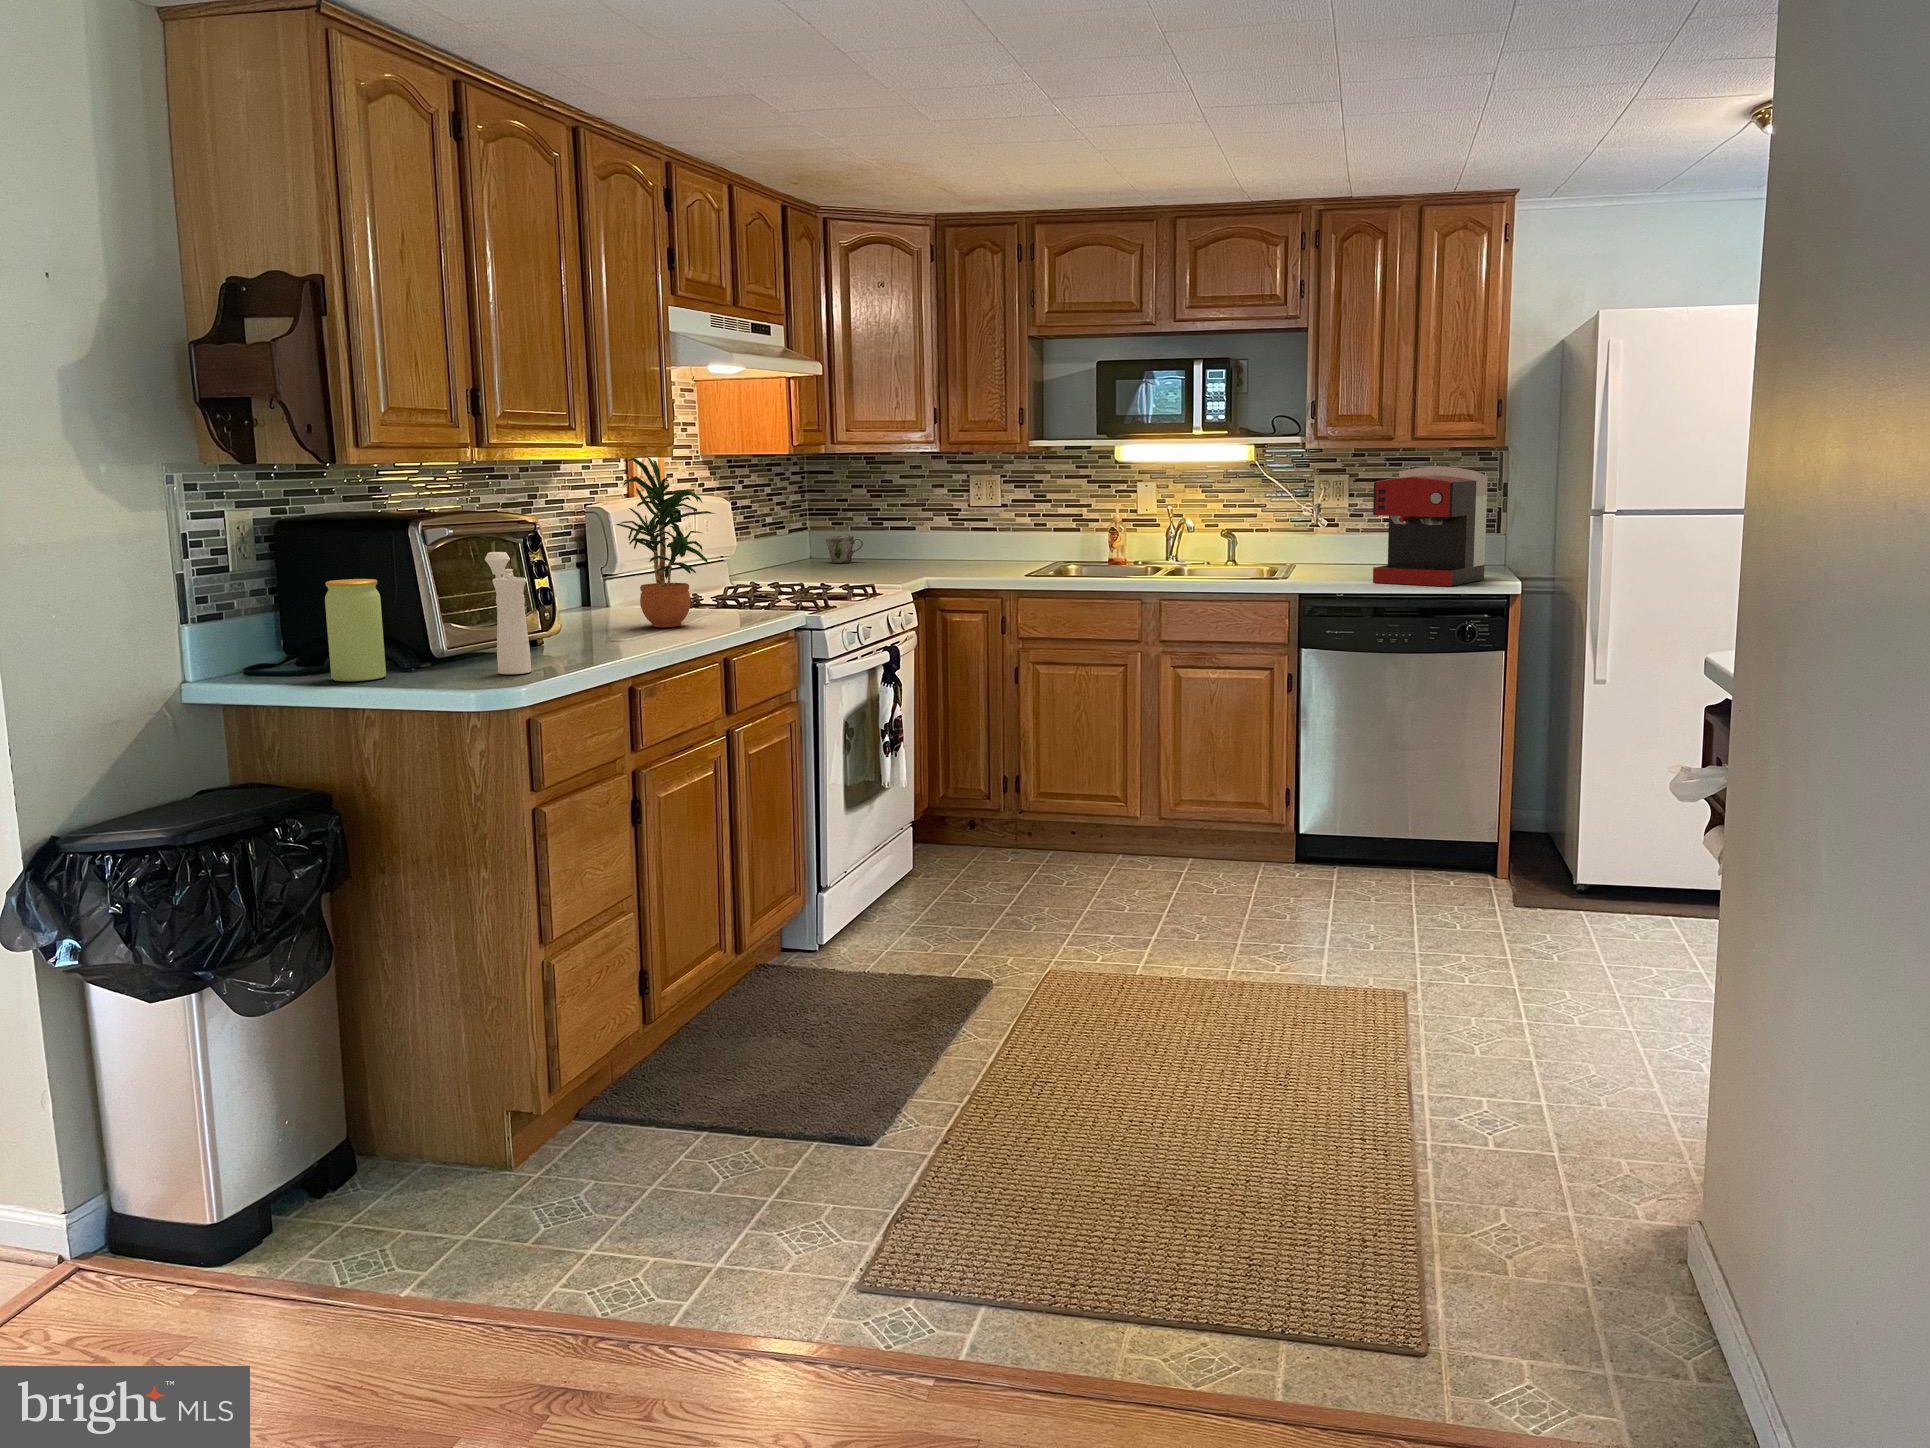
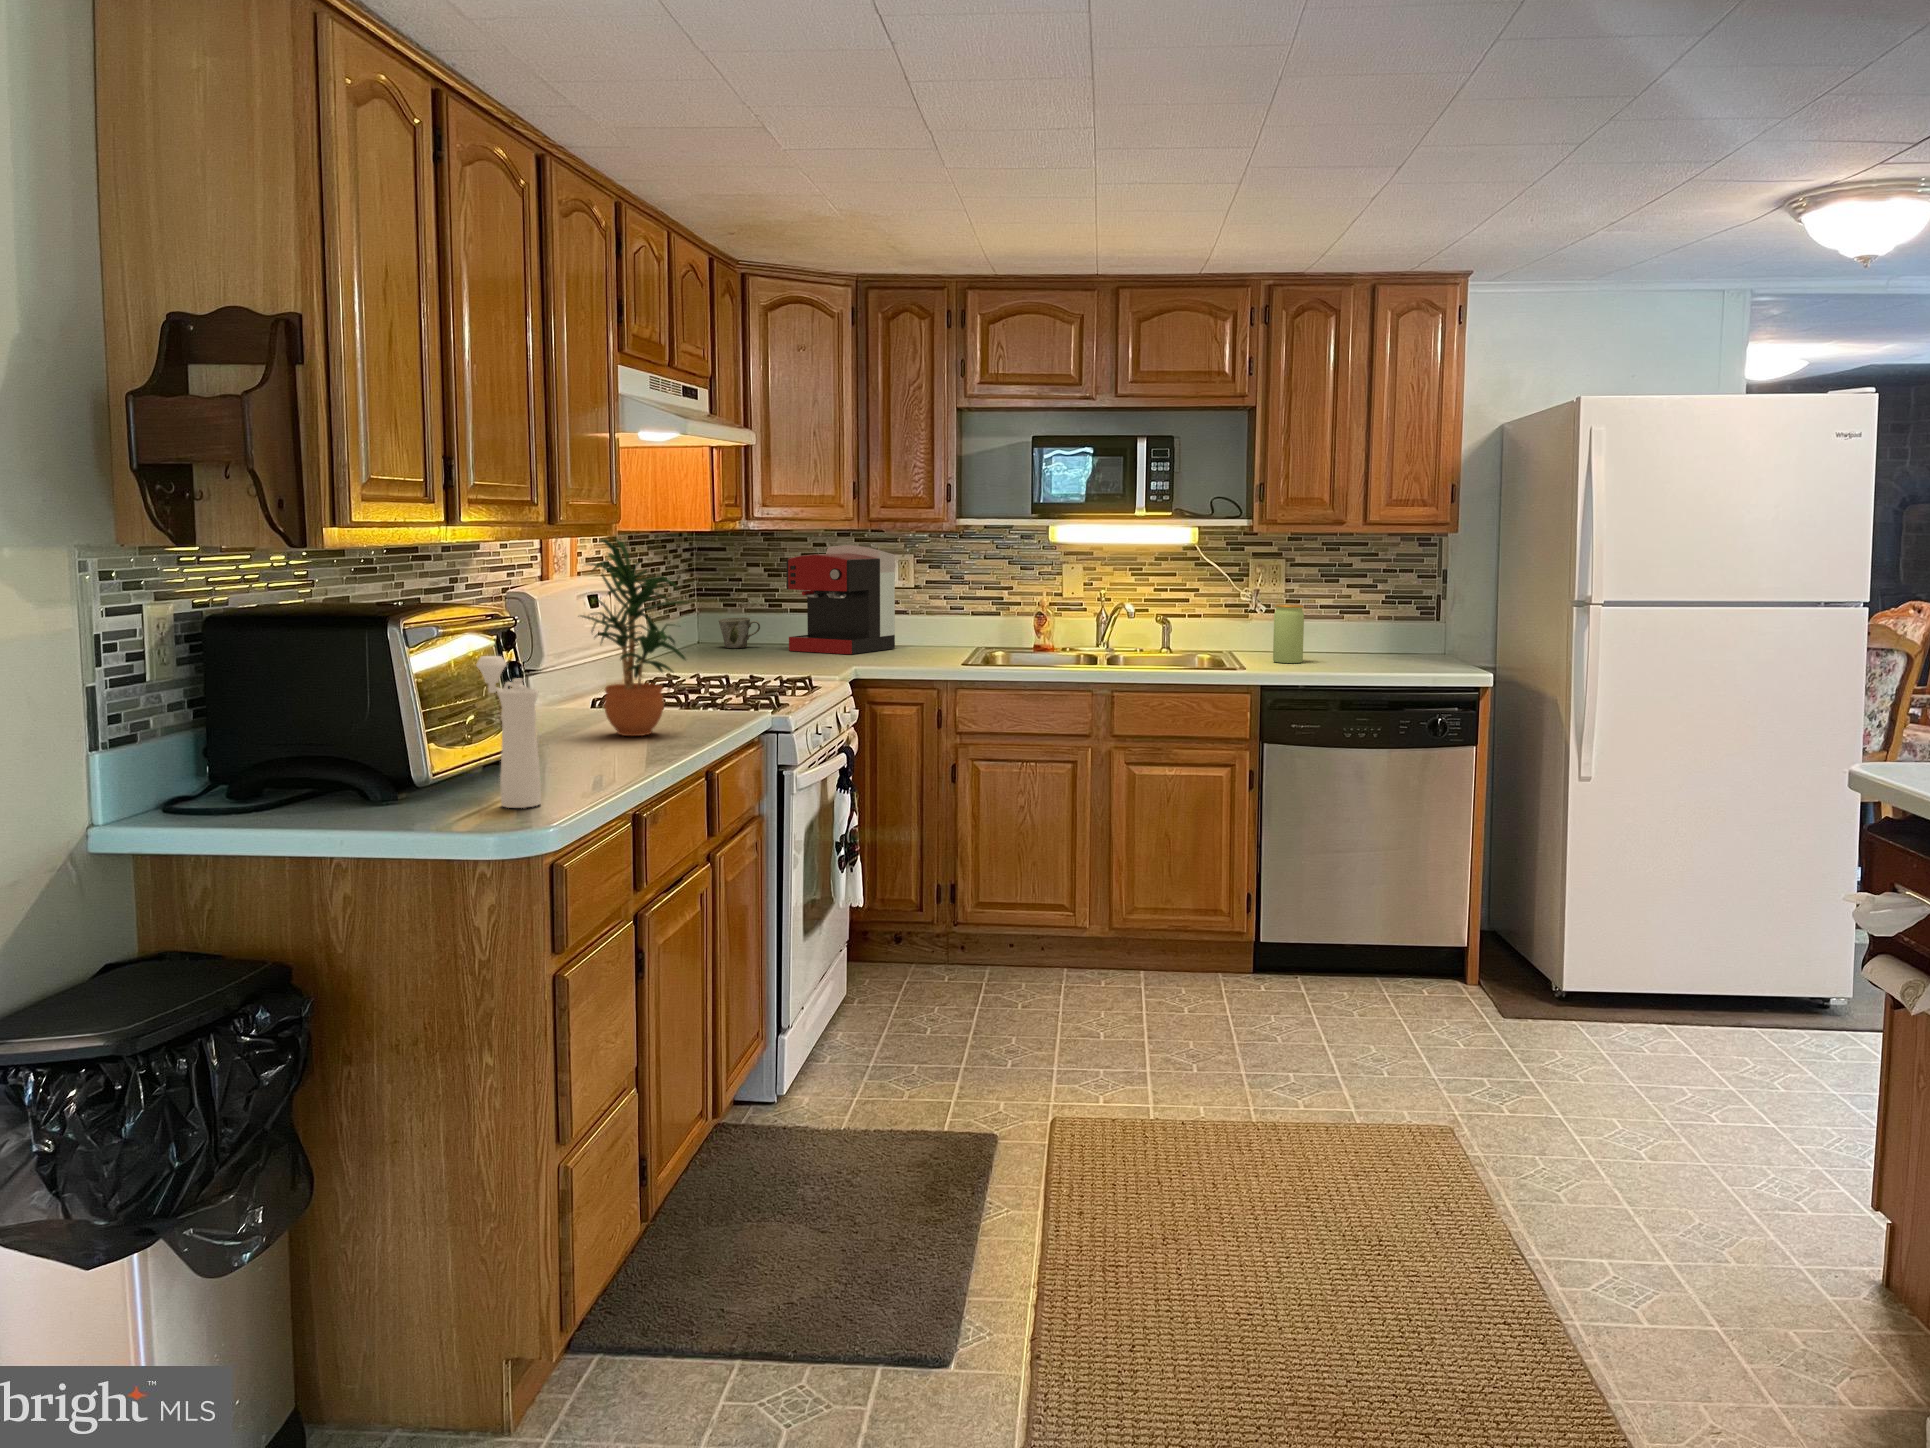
coffee maker: present [1373,466,1488,586] -> present [787,545,895,654]
jar: present [325,579,386,681] -> present [1273,604,1304,663]

